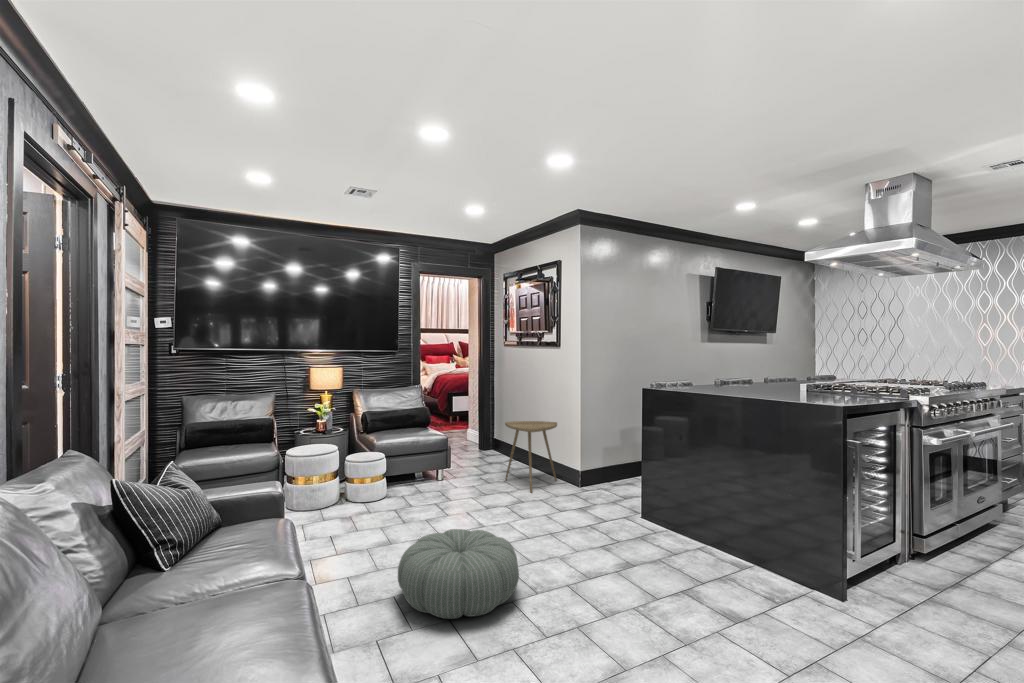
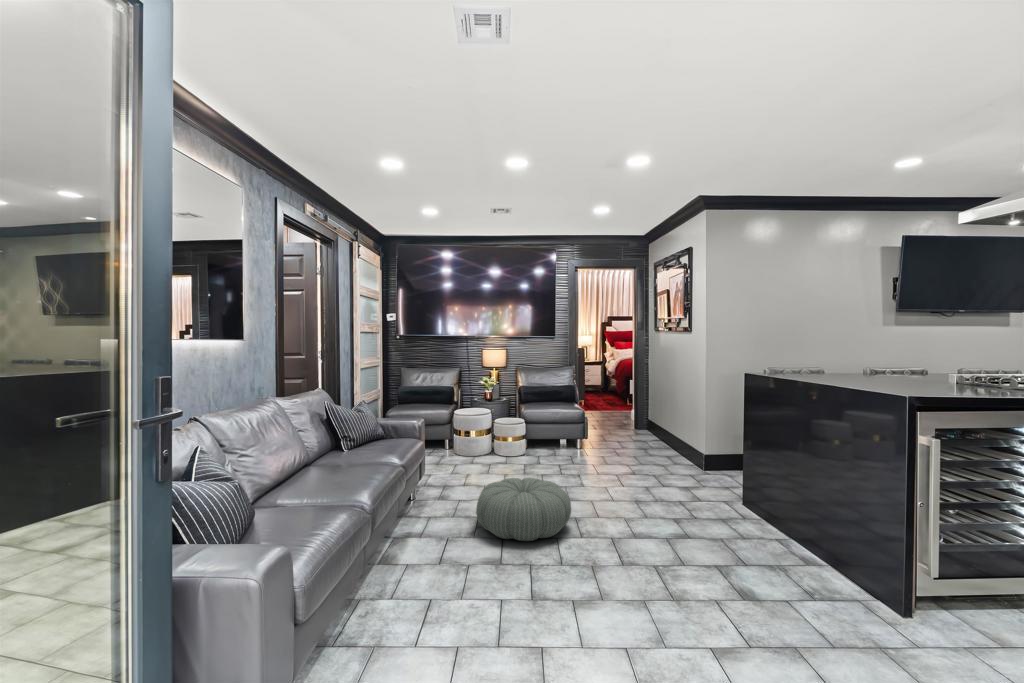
side table: present [505,421,557,493] -> none [636,402,688,469]

